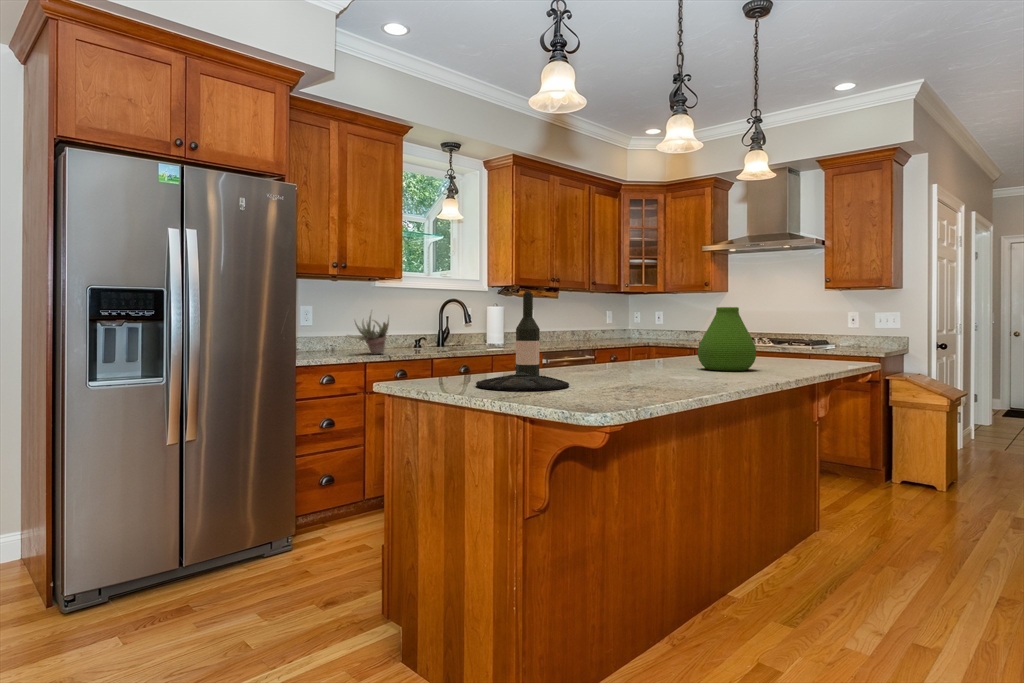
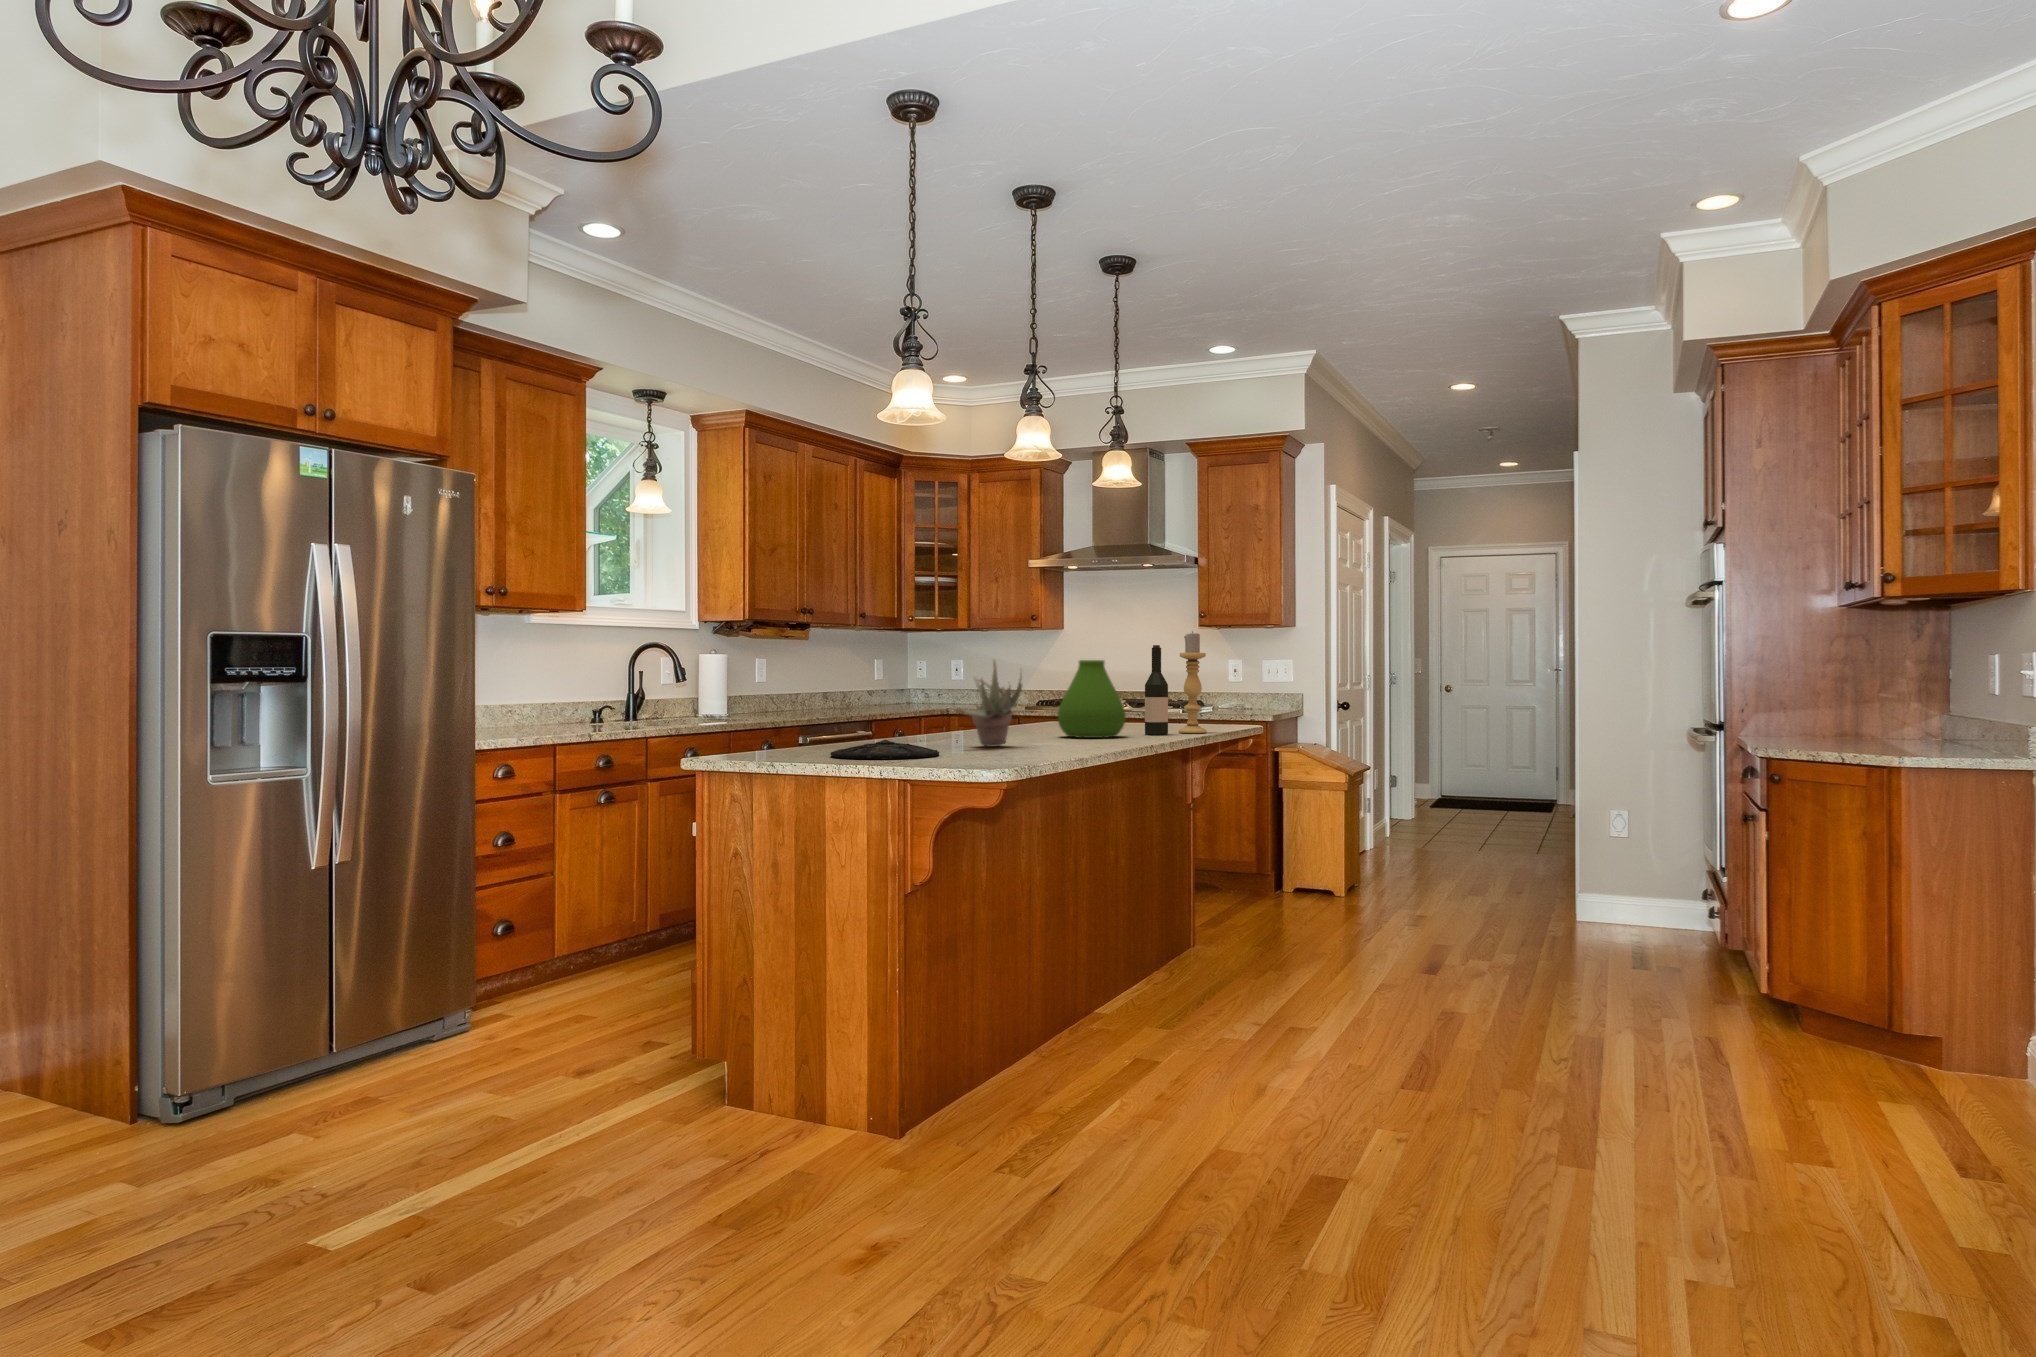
candle holder: none [805,284,831,368] -> present [1179,632,1207,733]
wine bottle: present [516,291,540,376] -> present [1145,645,1168,735]
succulent plant: present [347,312,389,354] -> present [961,661,1022,746]

